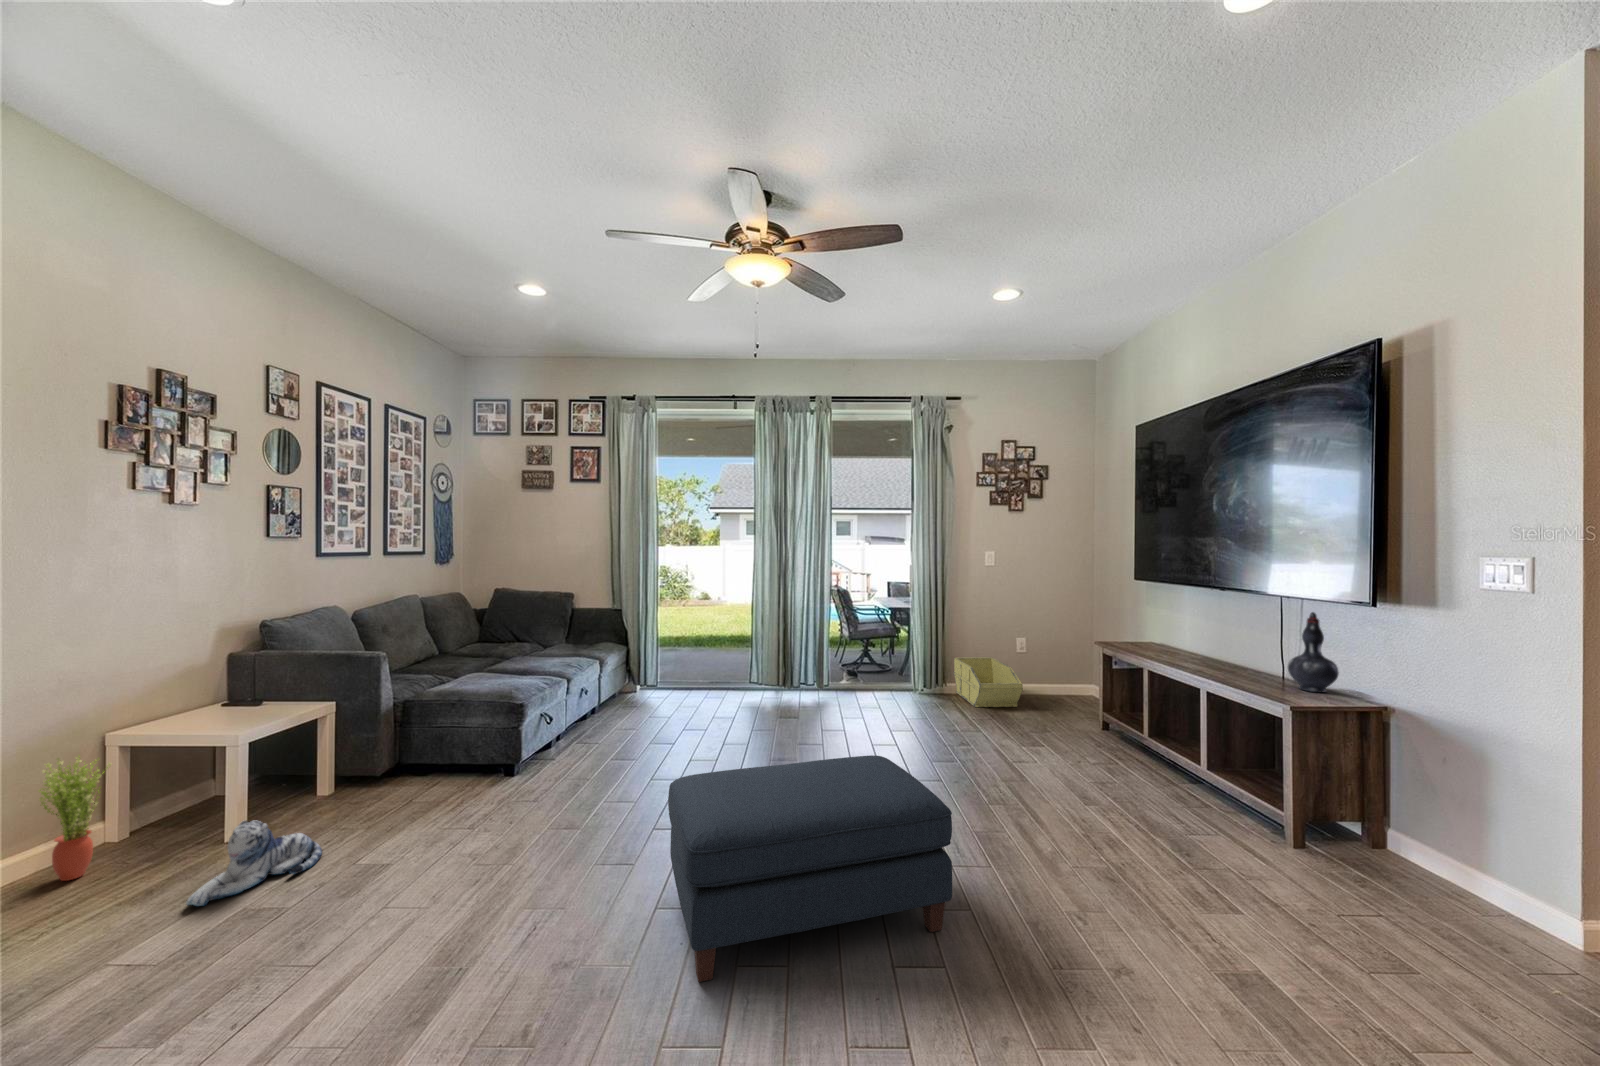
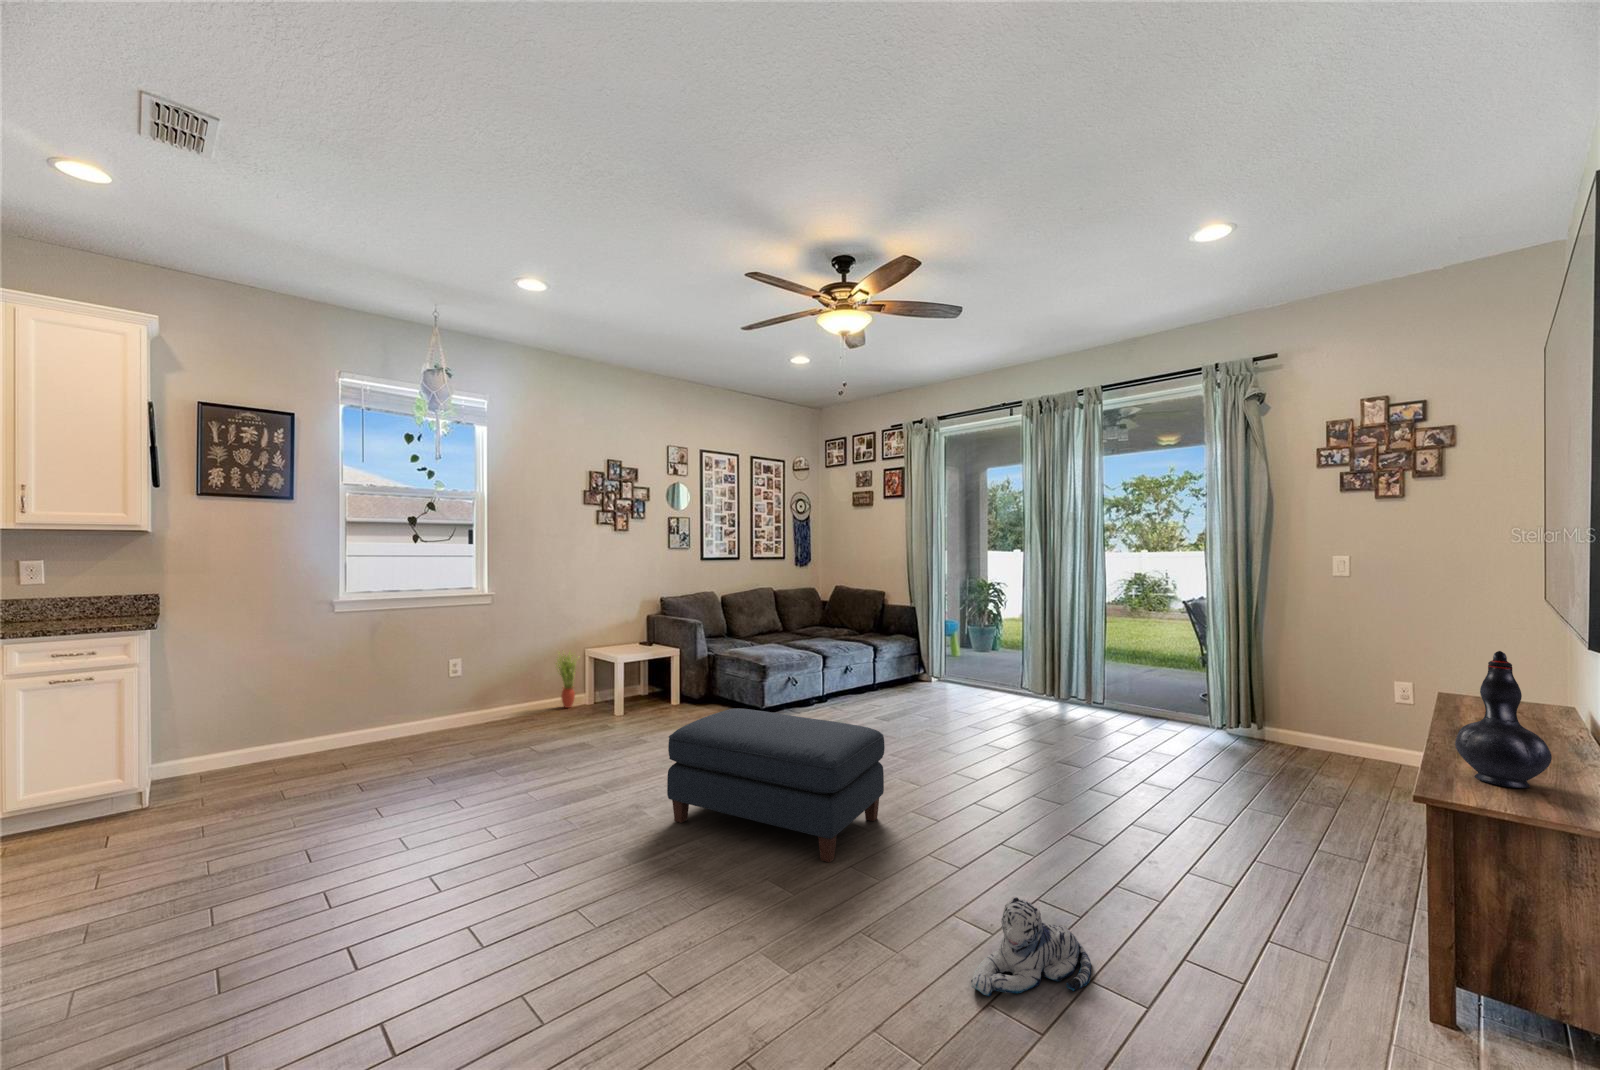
storage bin: present [954,658,1023,707] -> none [1262,700,1348,777]
plush toy: present [186,821,322,906] -> present [971,897,1092,996]

